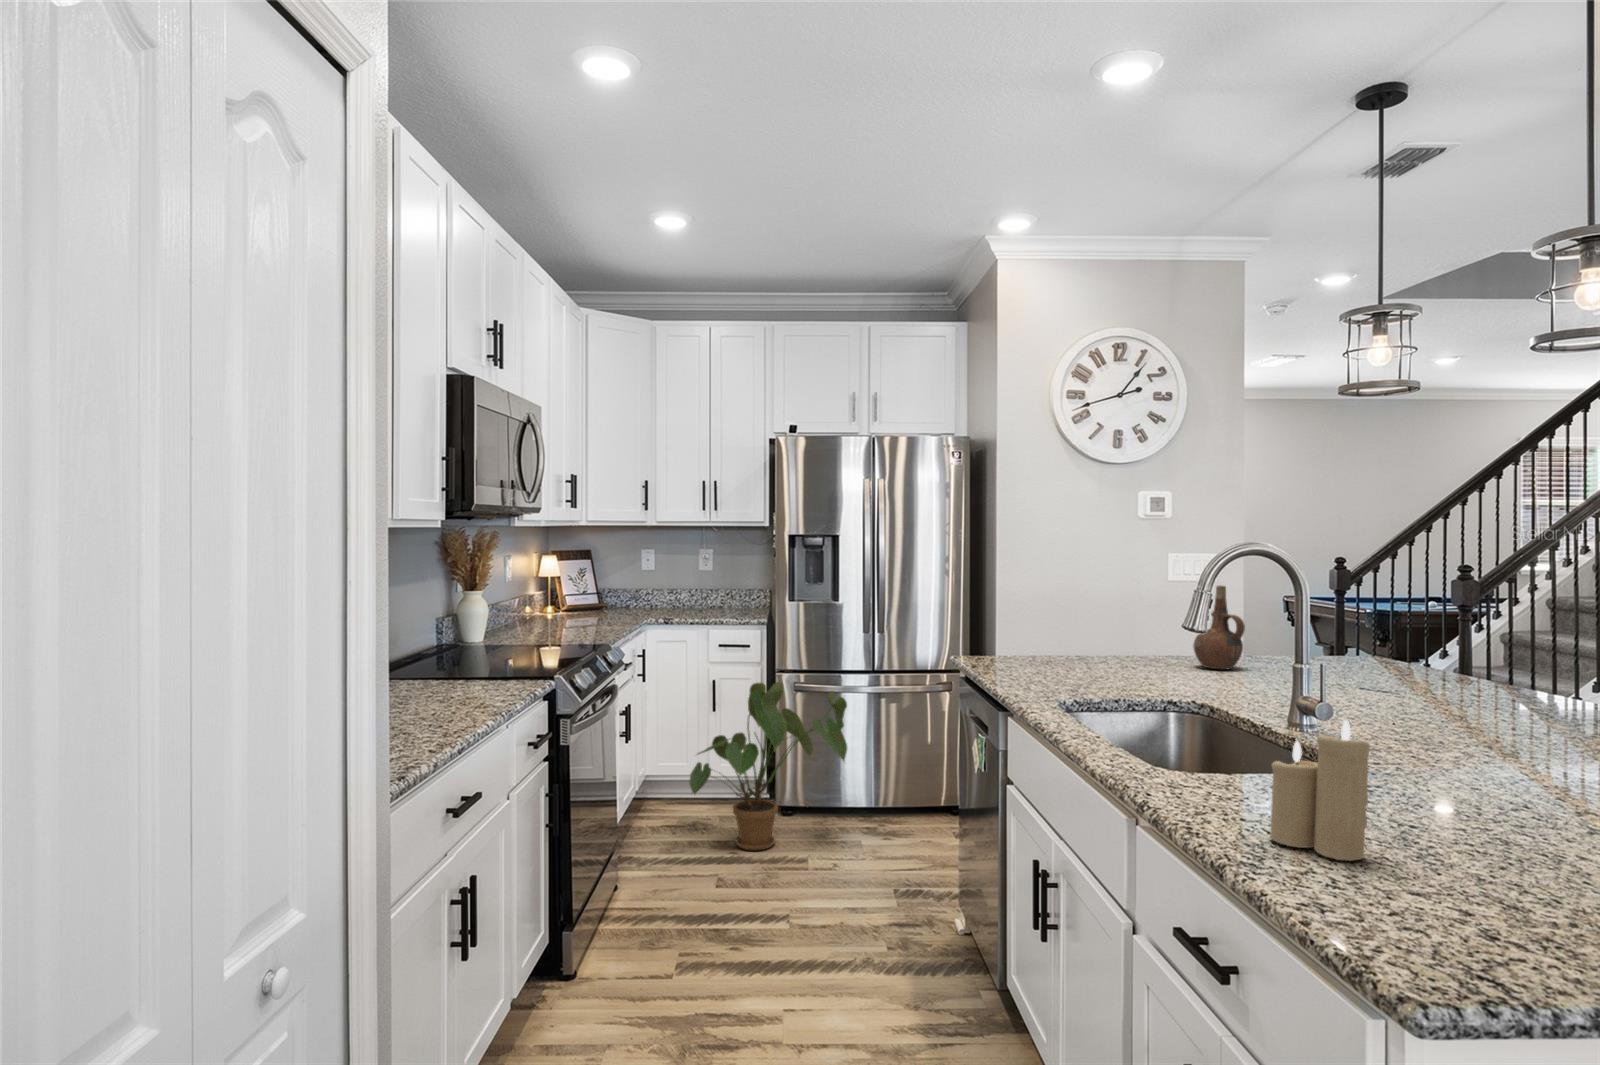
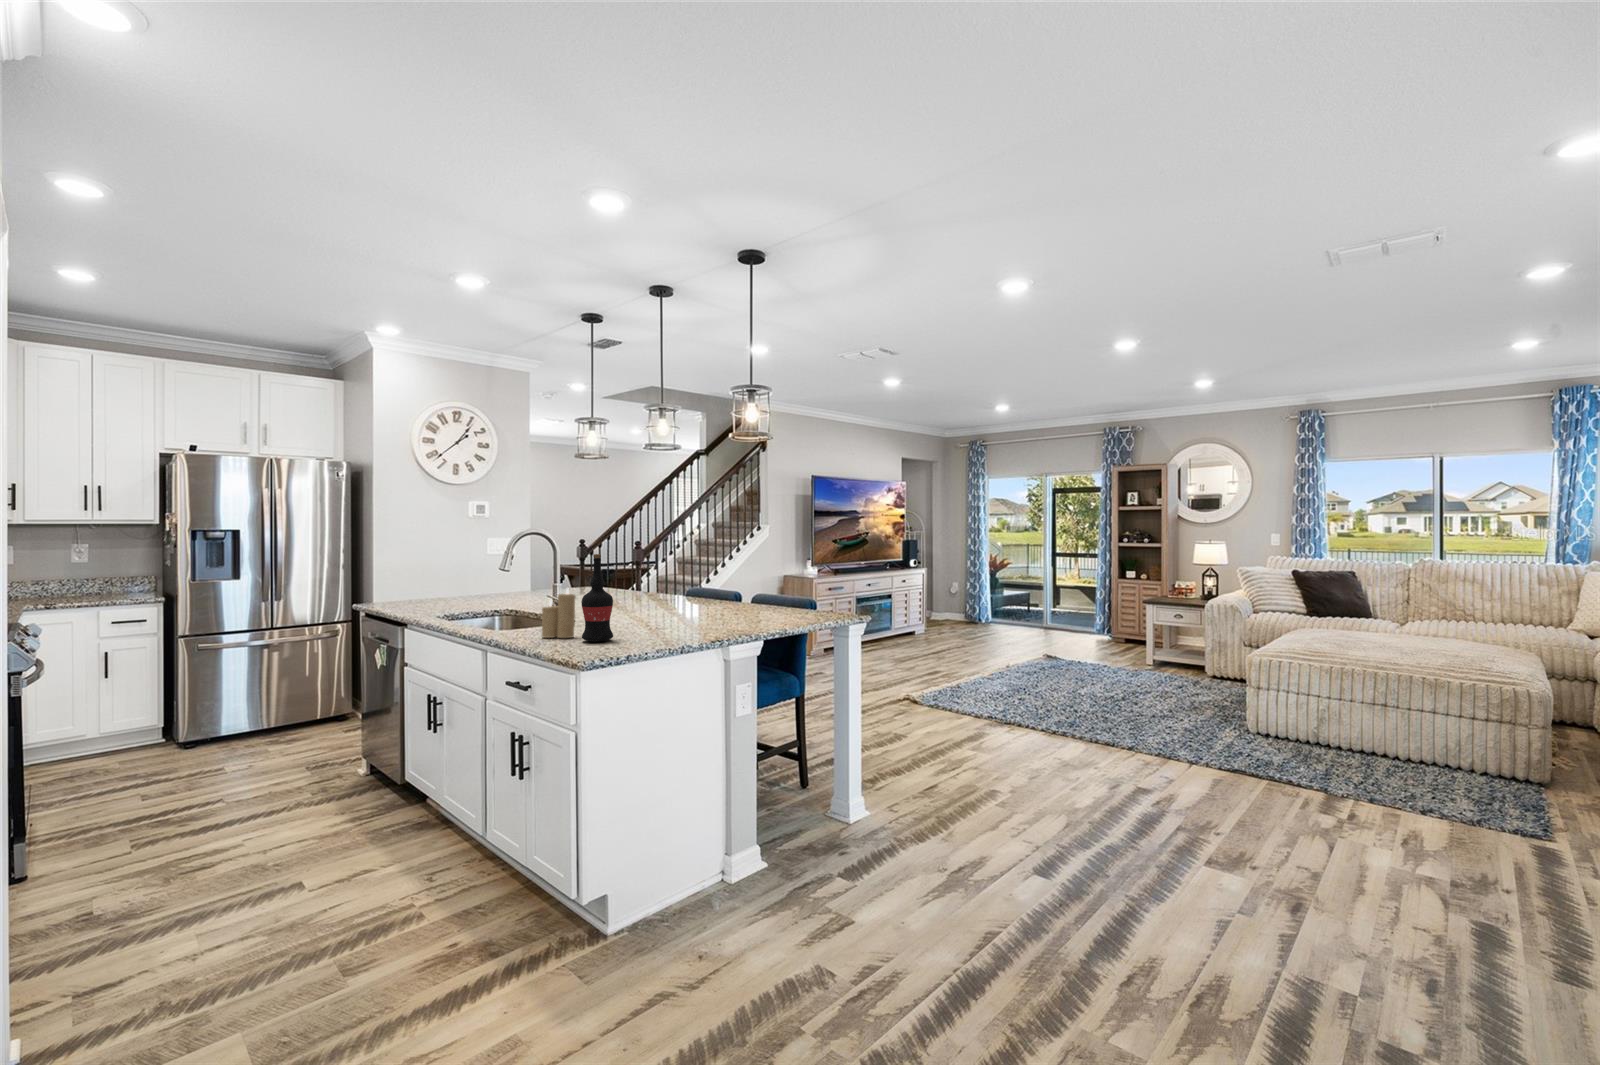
ceramic pitcher: present [1193,586,1245,670] -> none [506,554,533,598]
wine bottle: none [1395,642,1507,912] -> present [581,554,613,642]
house plant: present [689,682,847,850] -> none [95,646,256,776]

